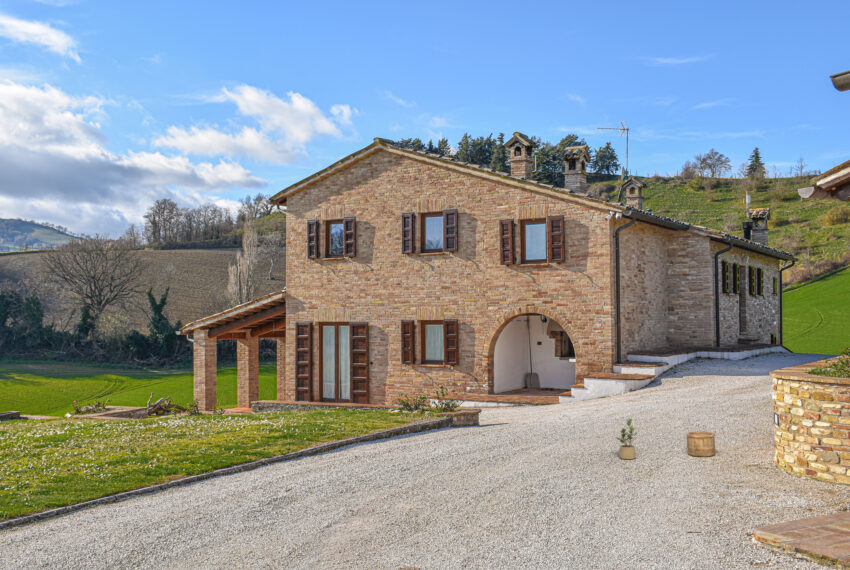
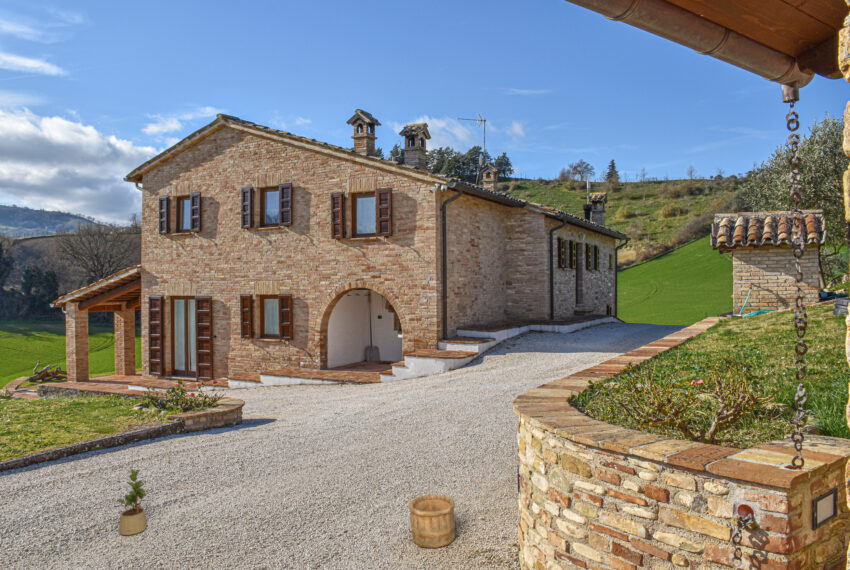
potted plant: present [617,419,637,459] -> present [117,469,147,535]

